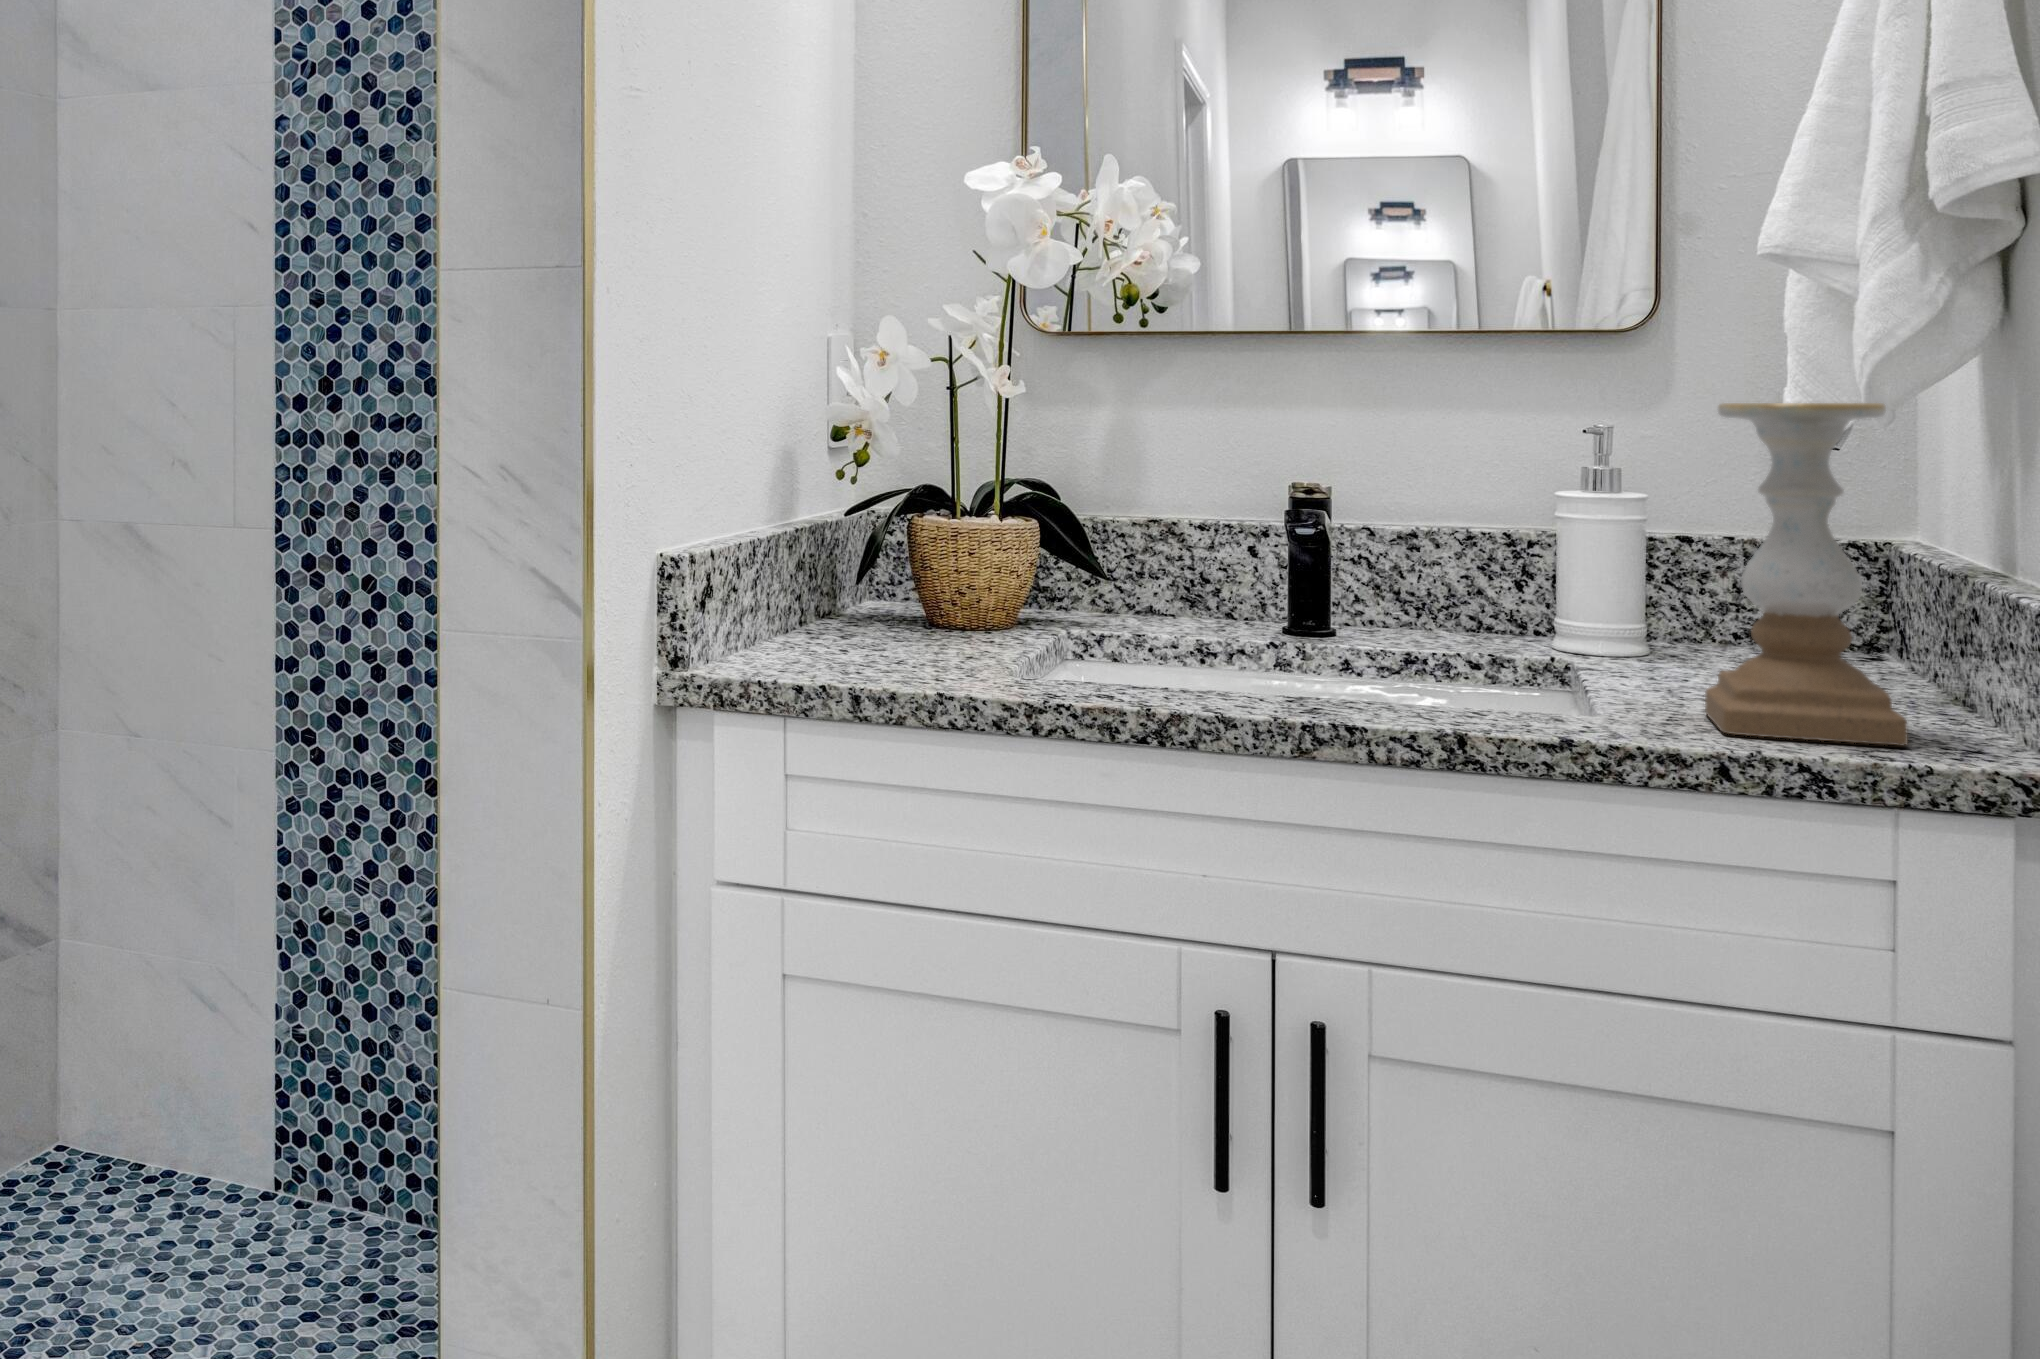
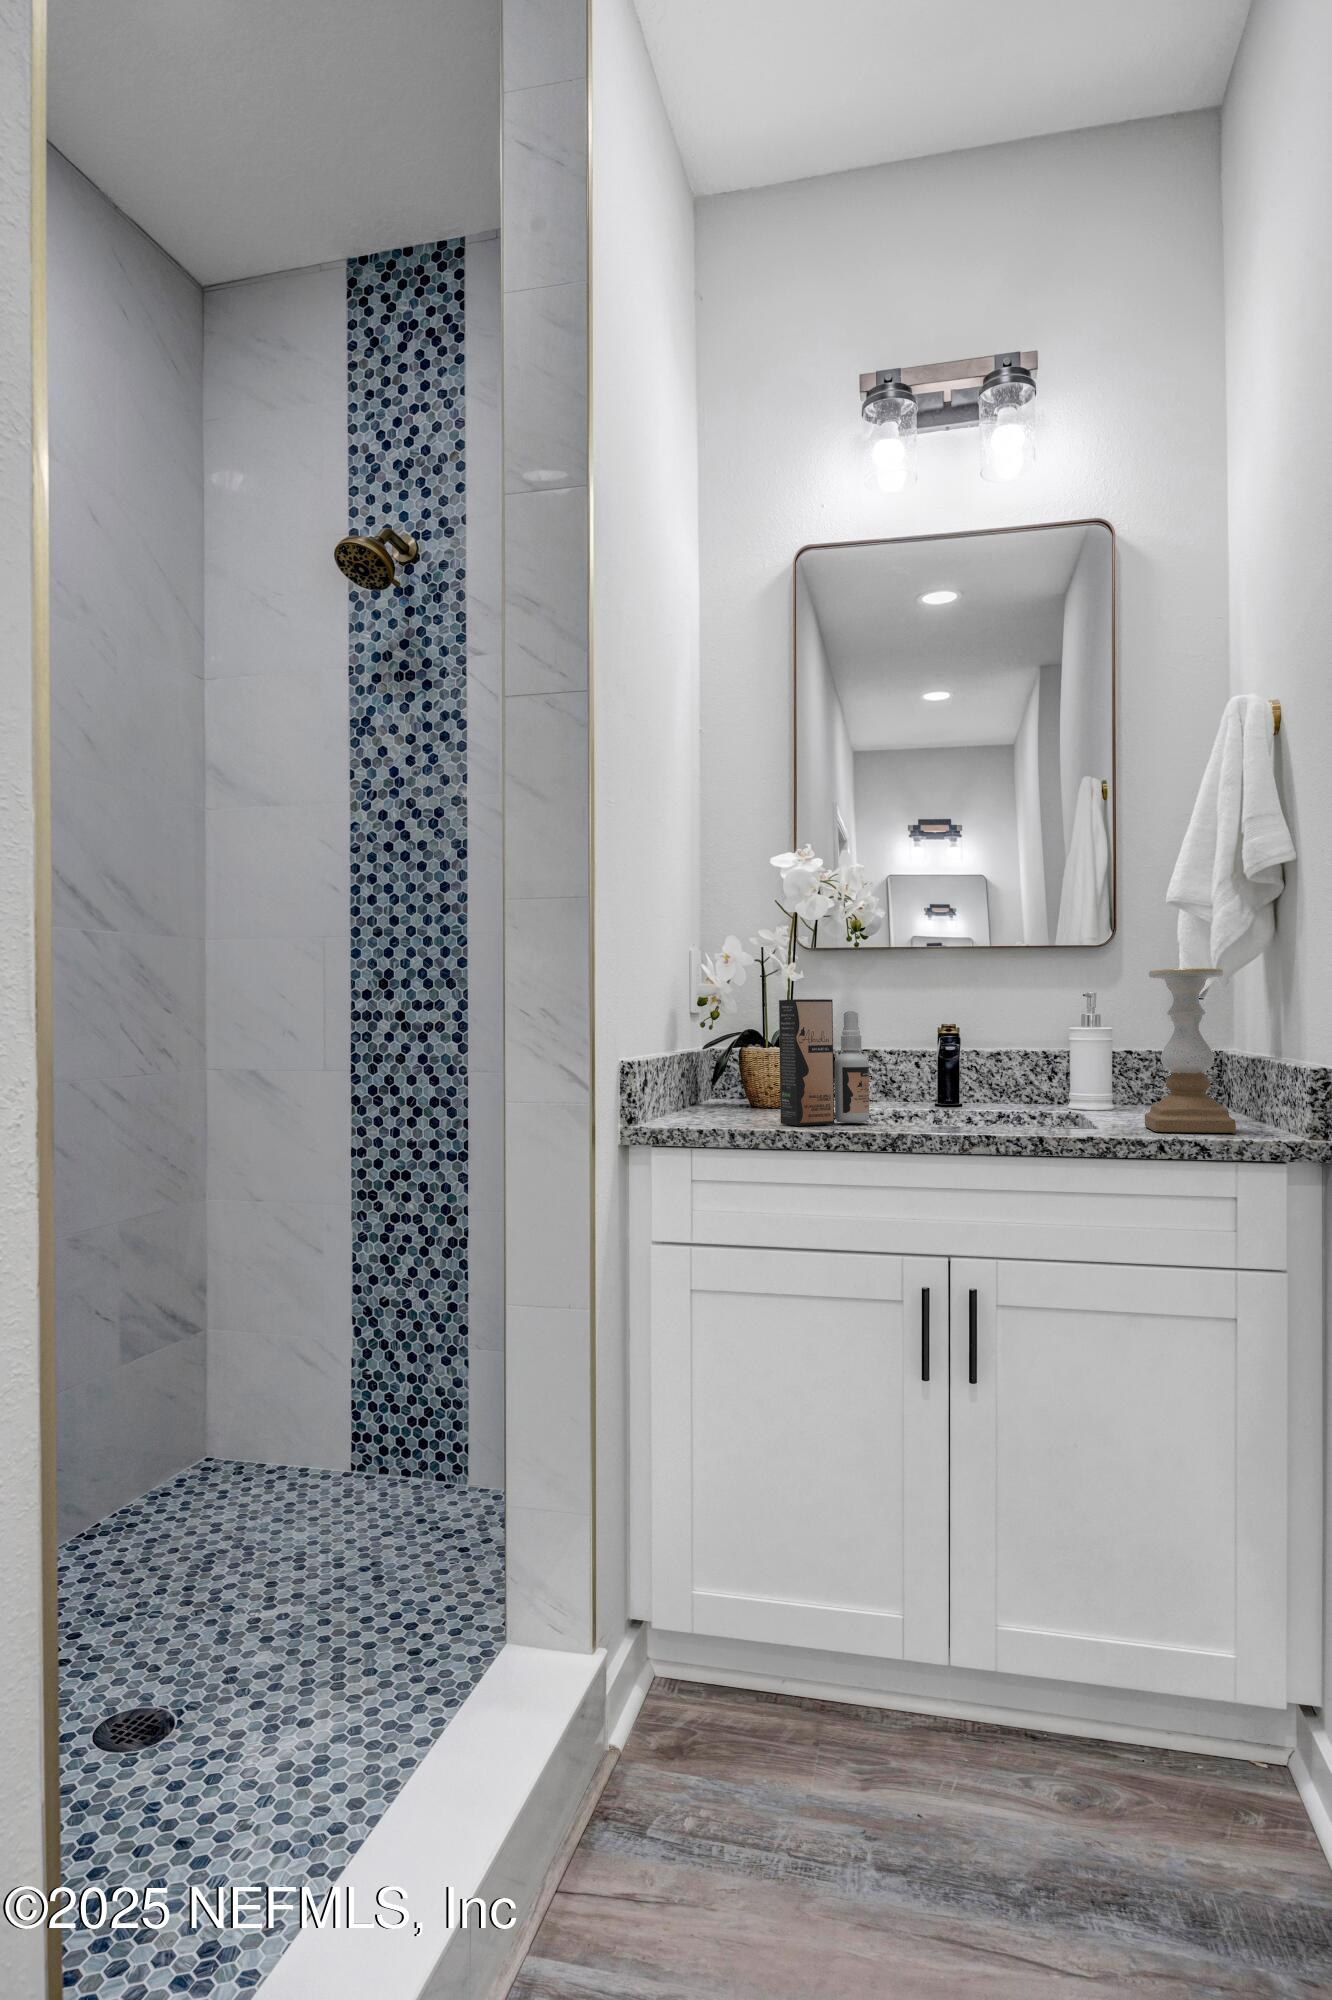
spray bottle: none [961,445,1133,682] -> present [779,999,869,1126]

